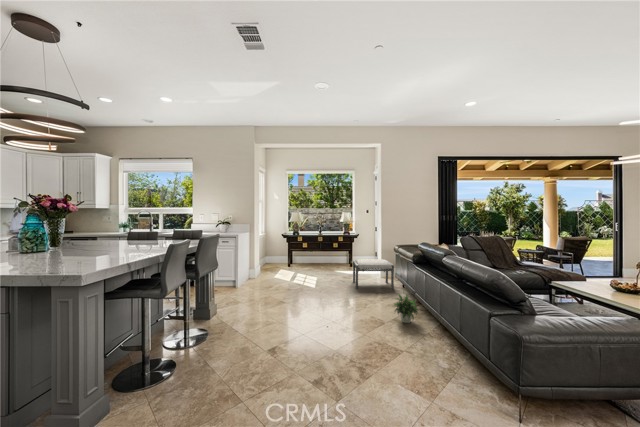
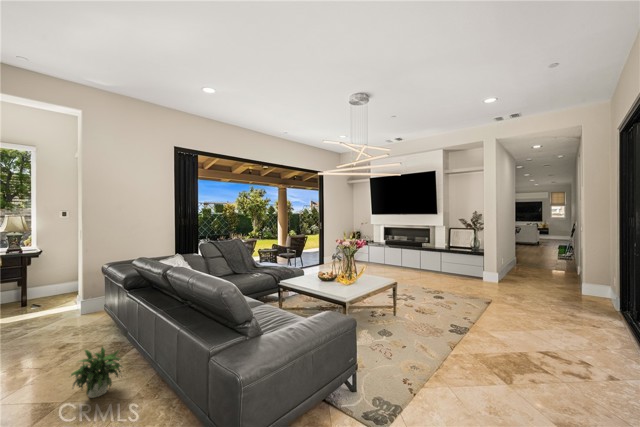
ottoman: present [353,259,394,289] -> none [11,288,100,354]

